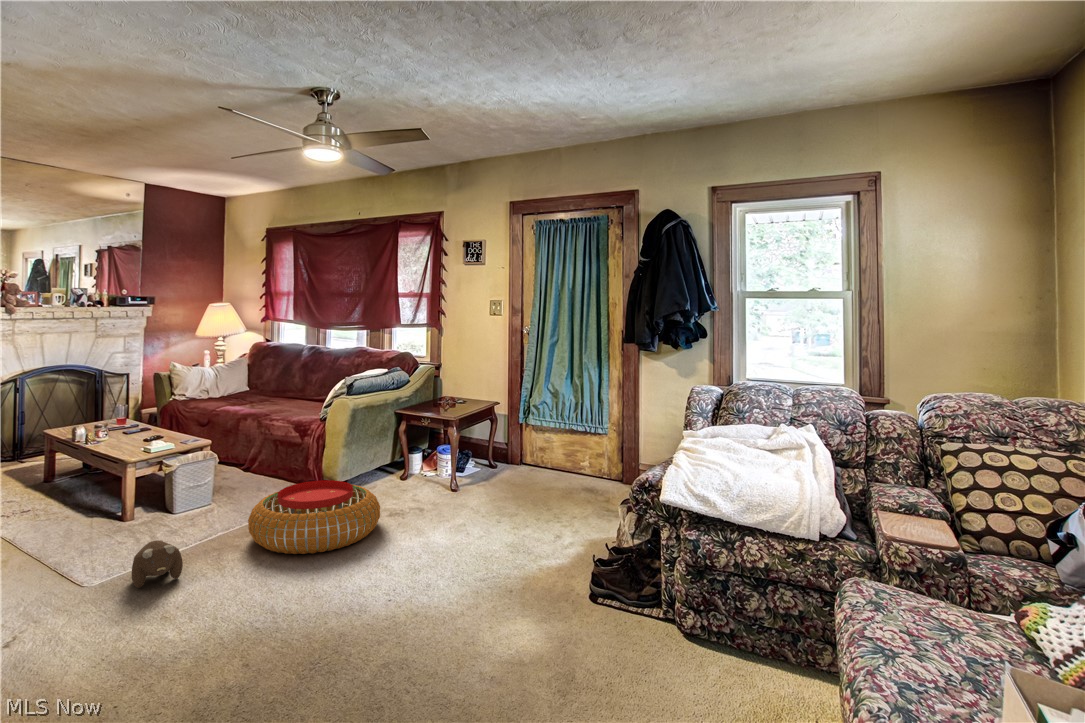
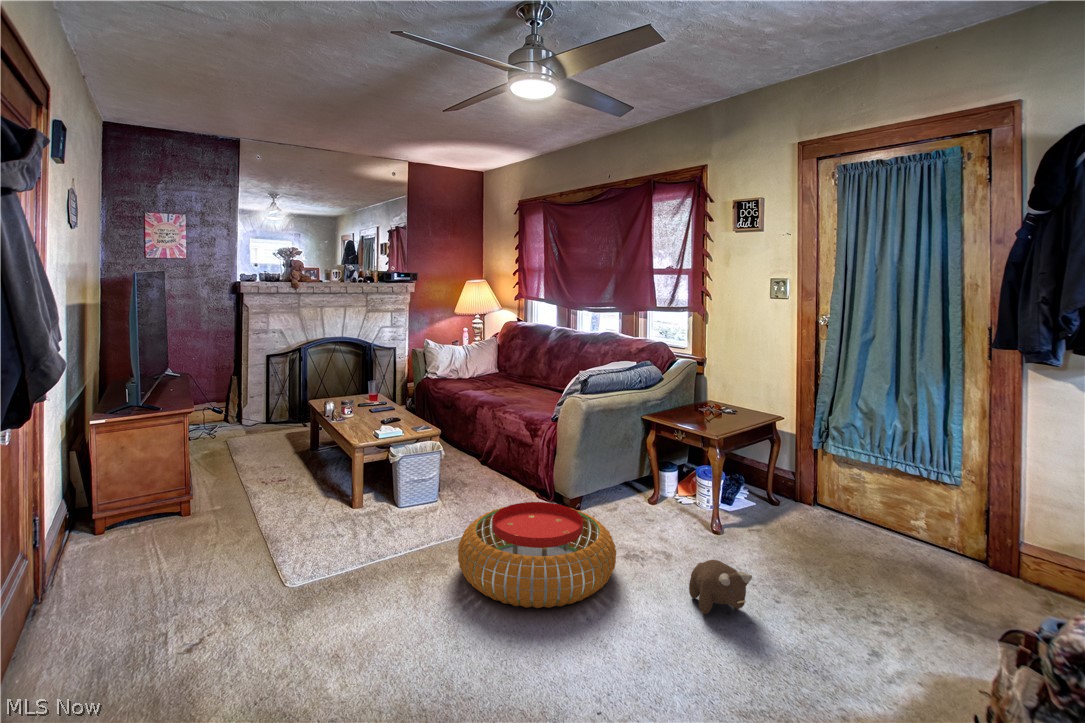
plush toy: present [131,540,183,588] -> present [689,560,752,614]

